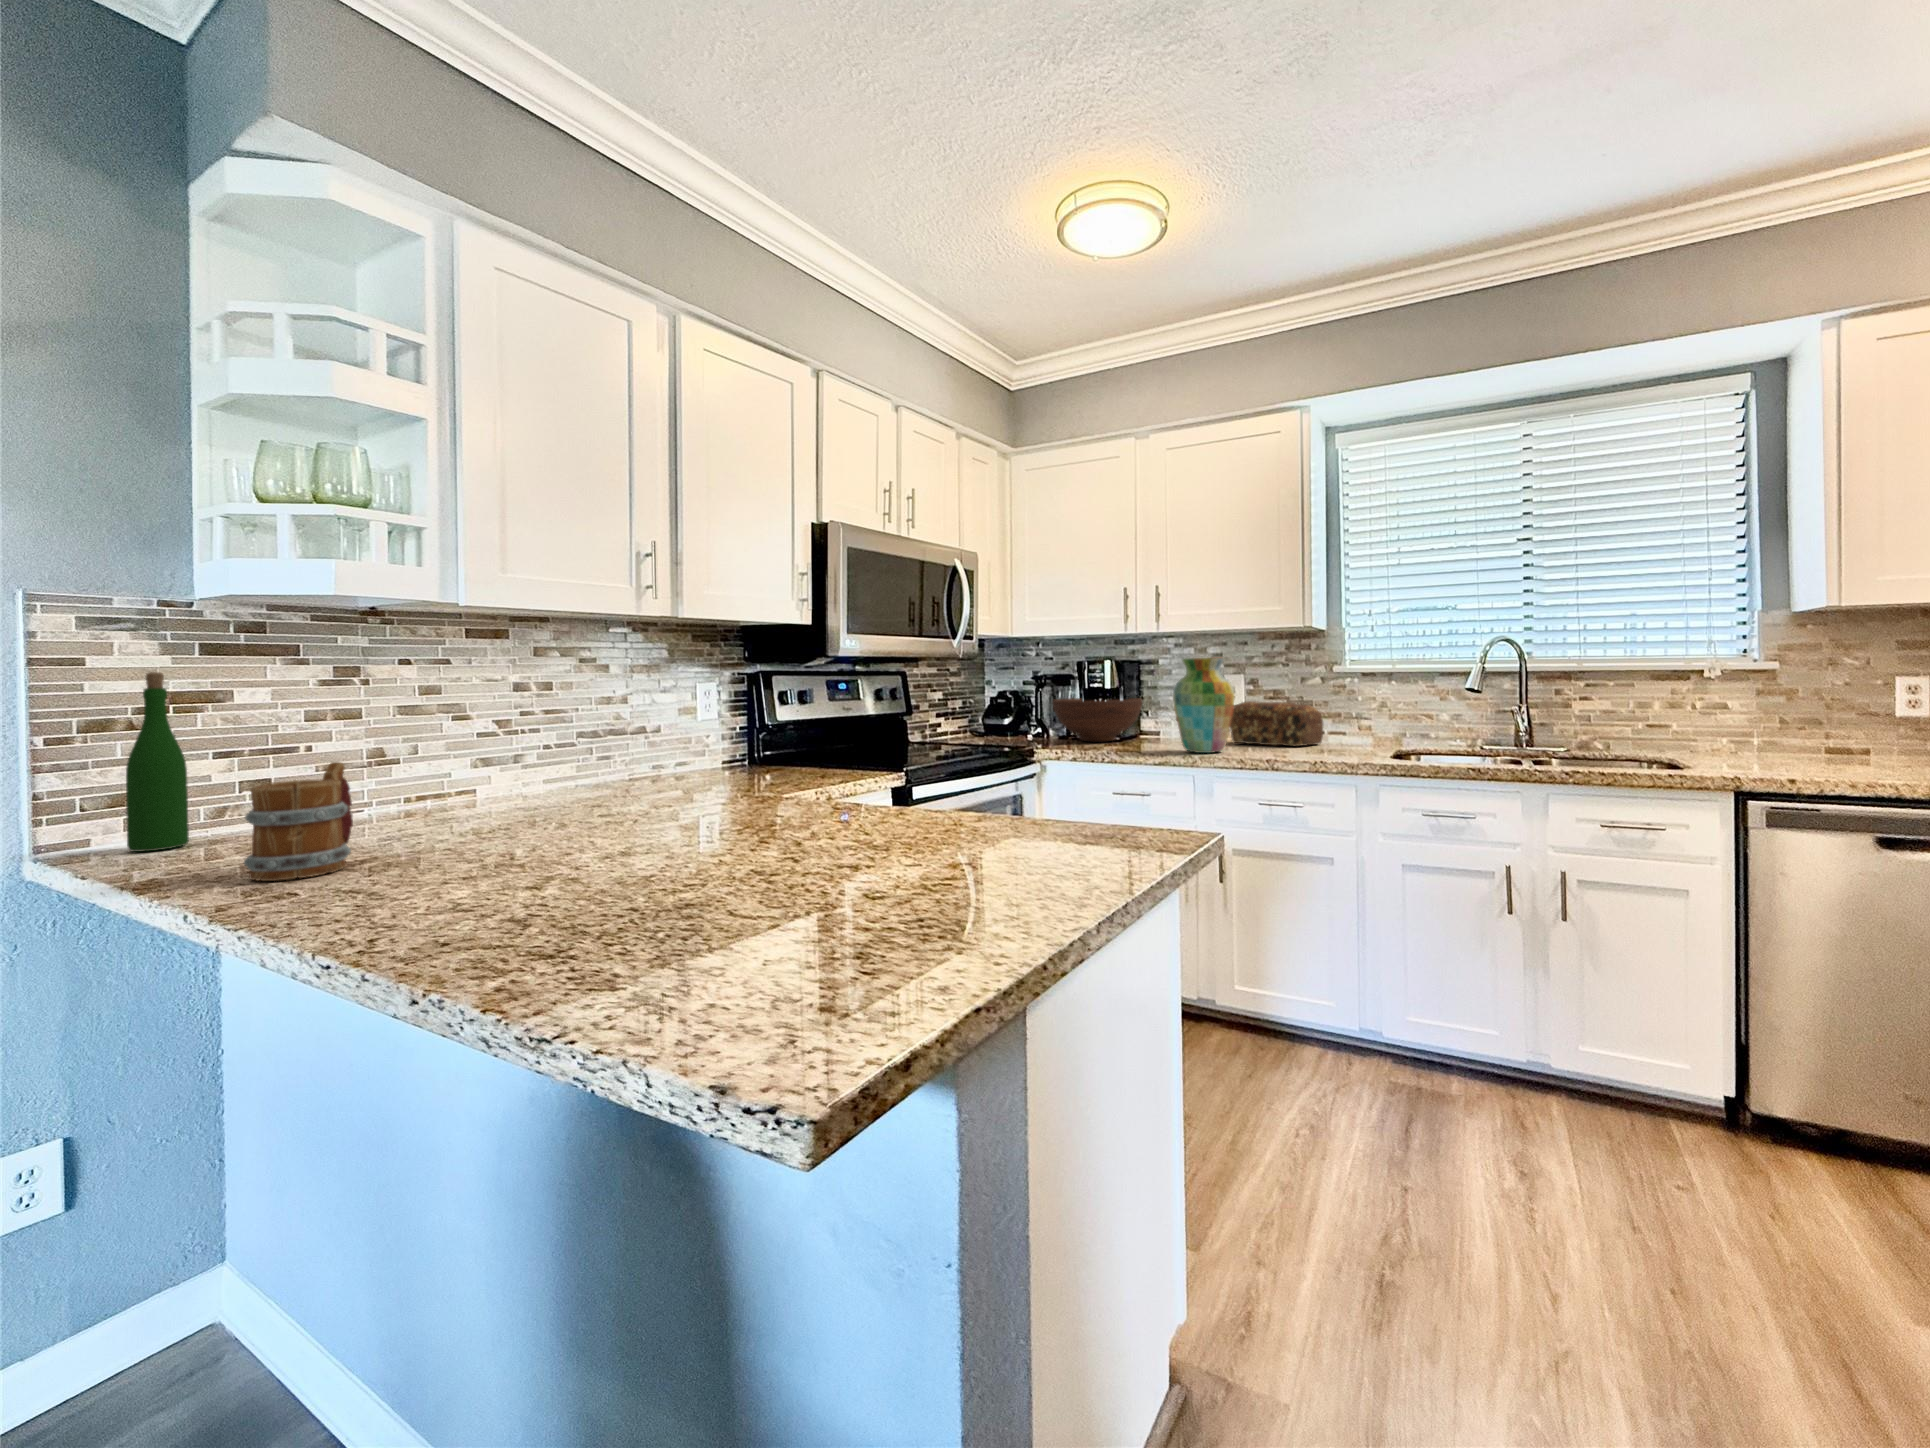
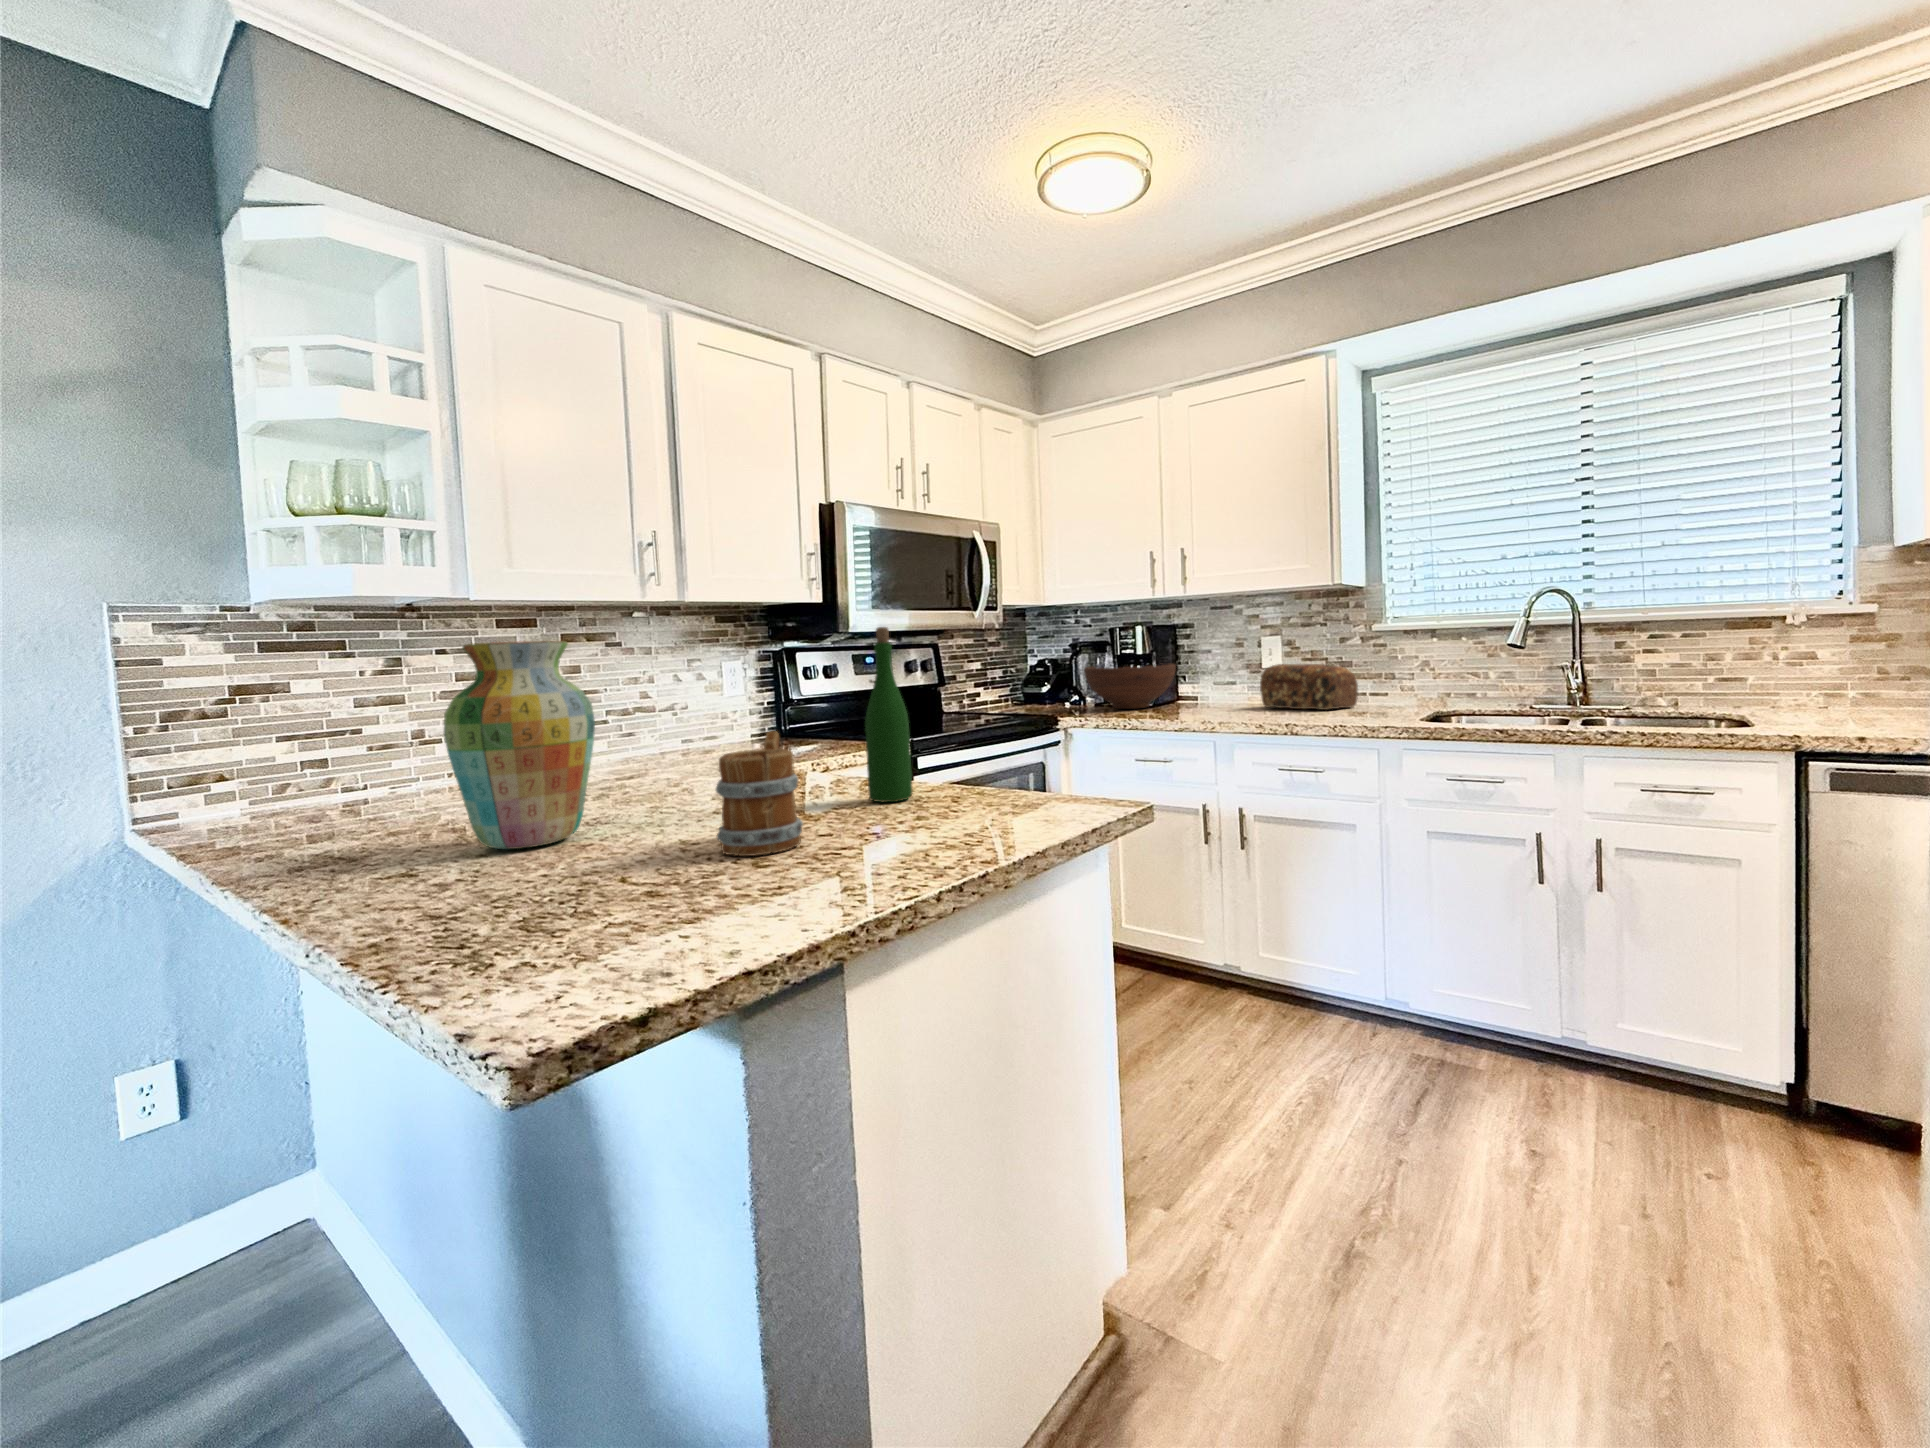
vase: present [1173,658,1234,753] -> present [444,641,595,849]
wine bottle: present [126,672,189,852] -> present [865,627,913,802]
mug: present [244,762,353,881] -> present [716,731,803,856]

